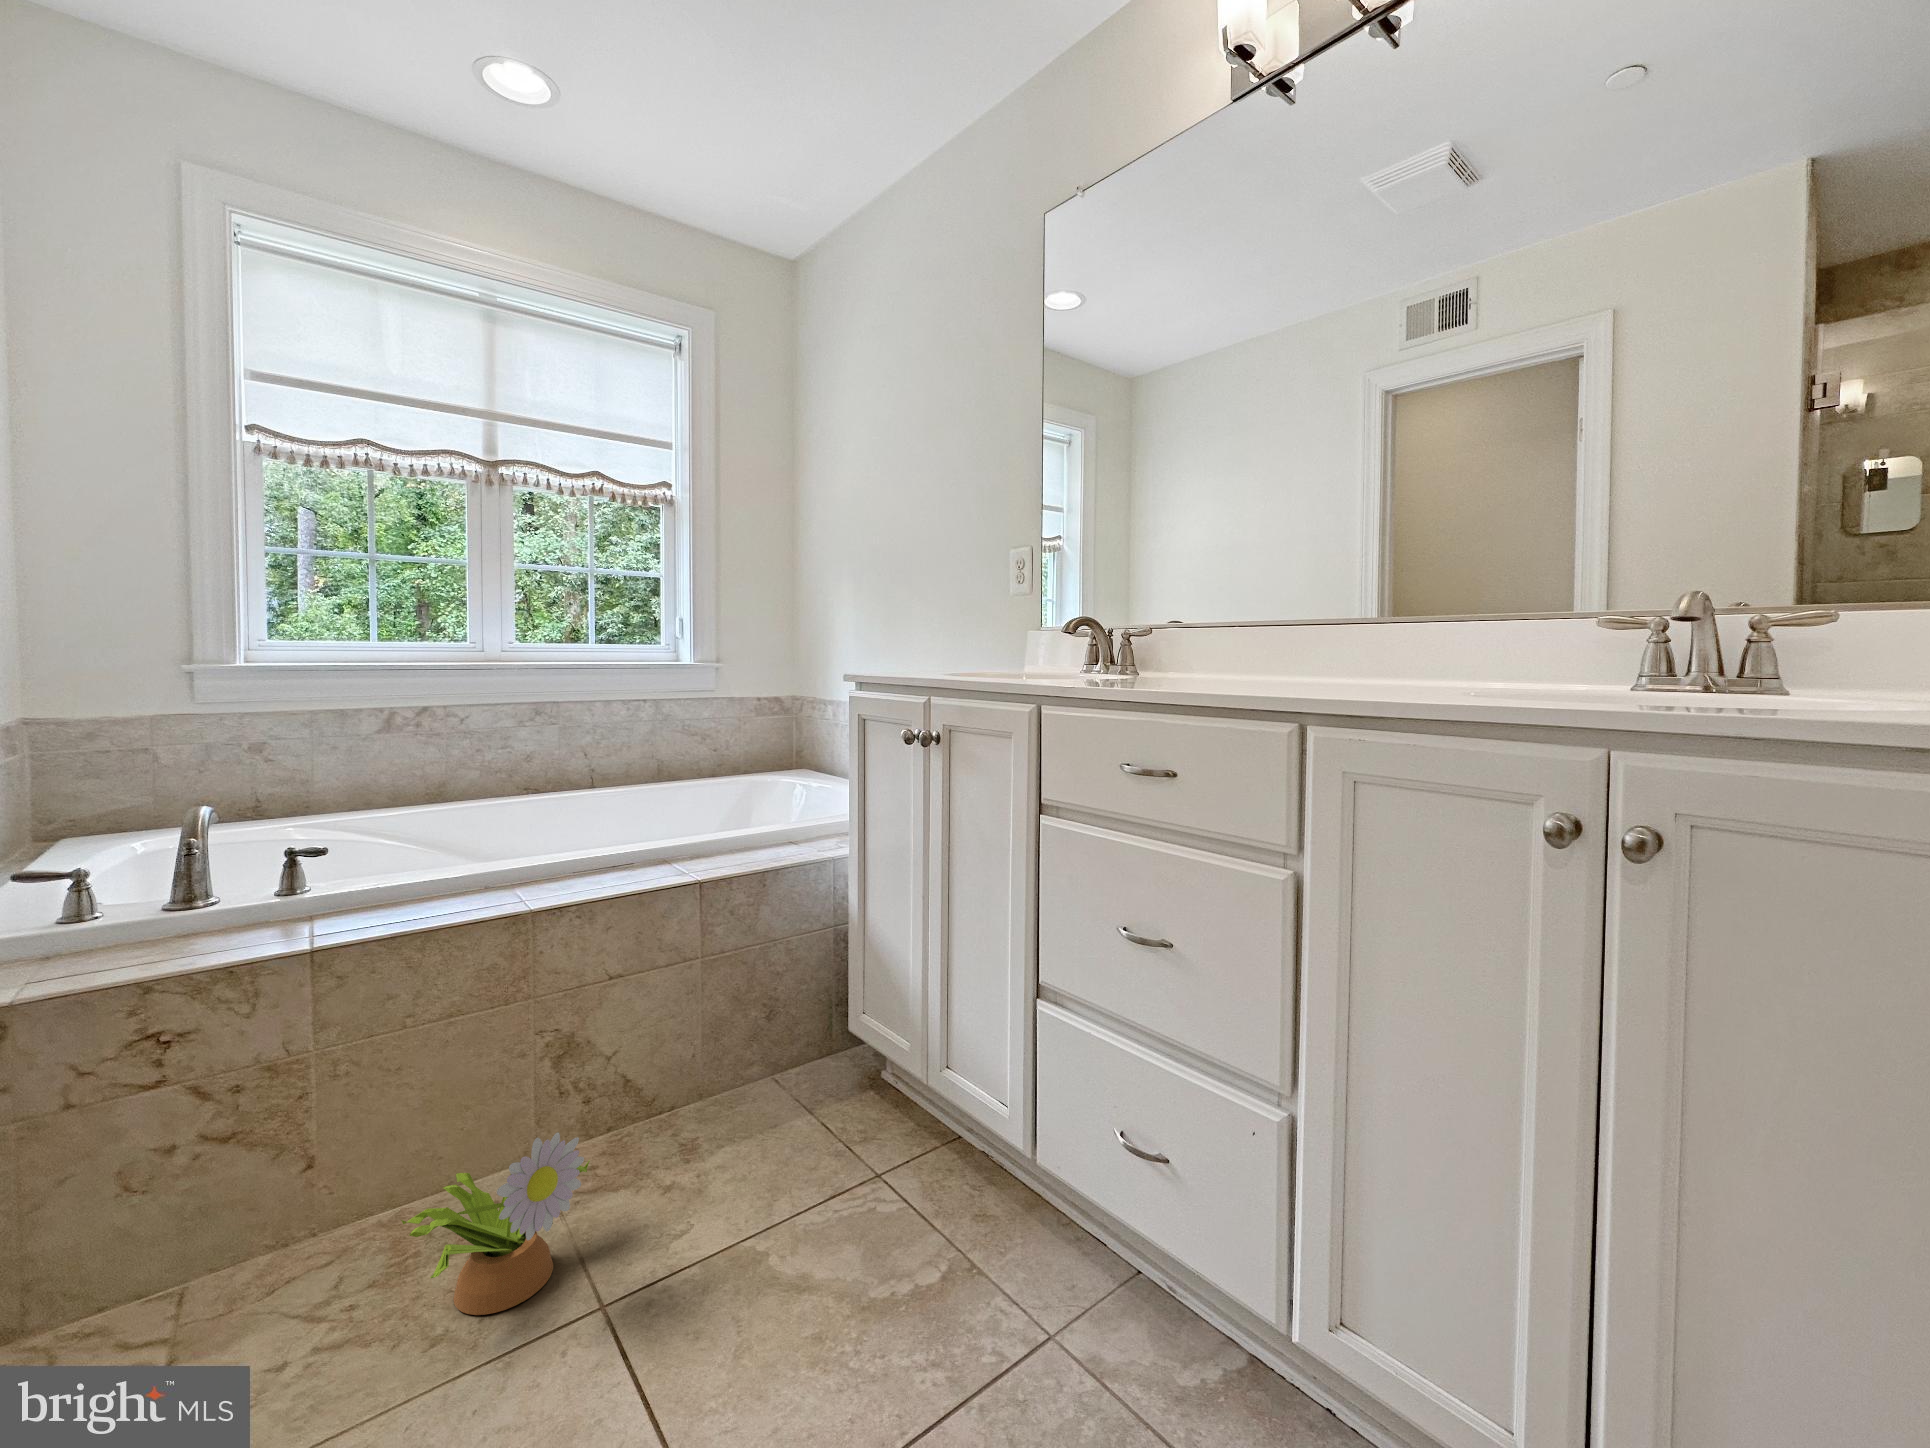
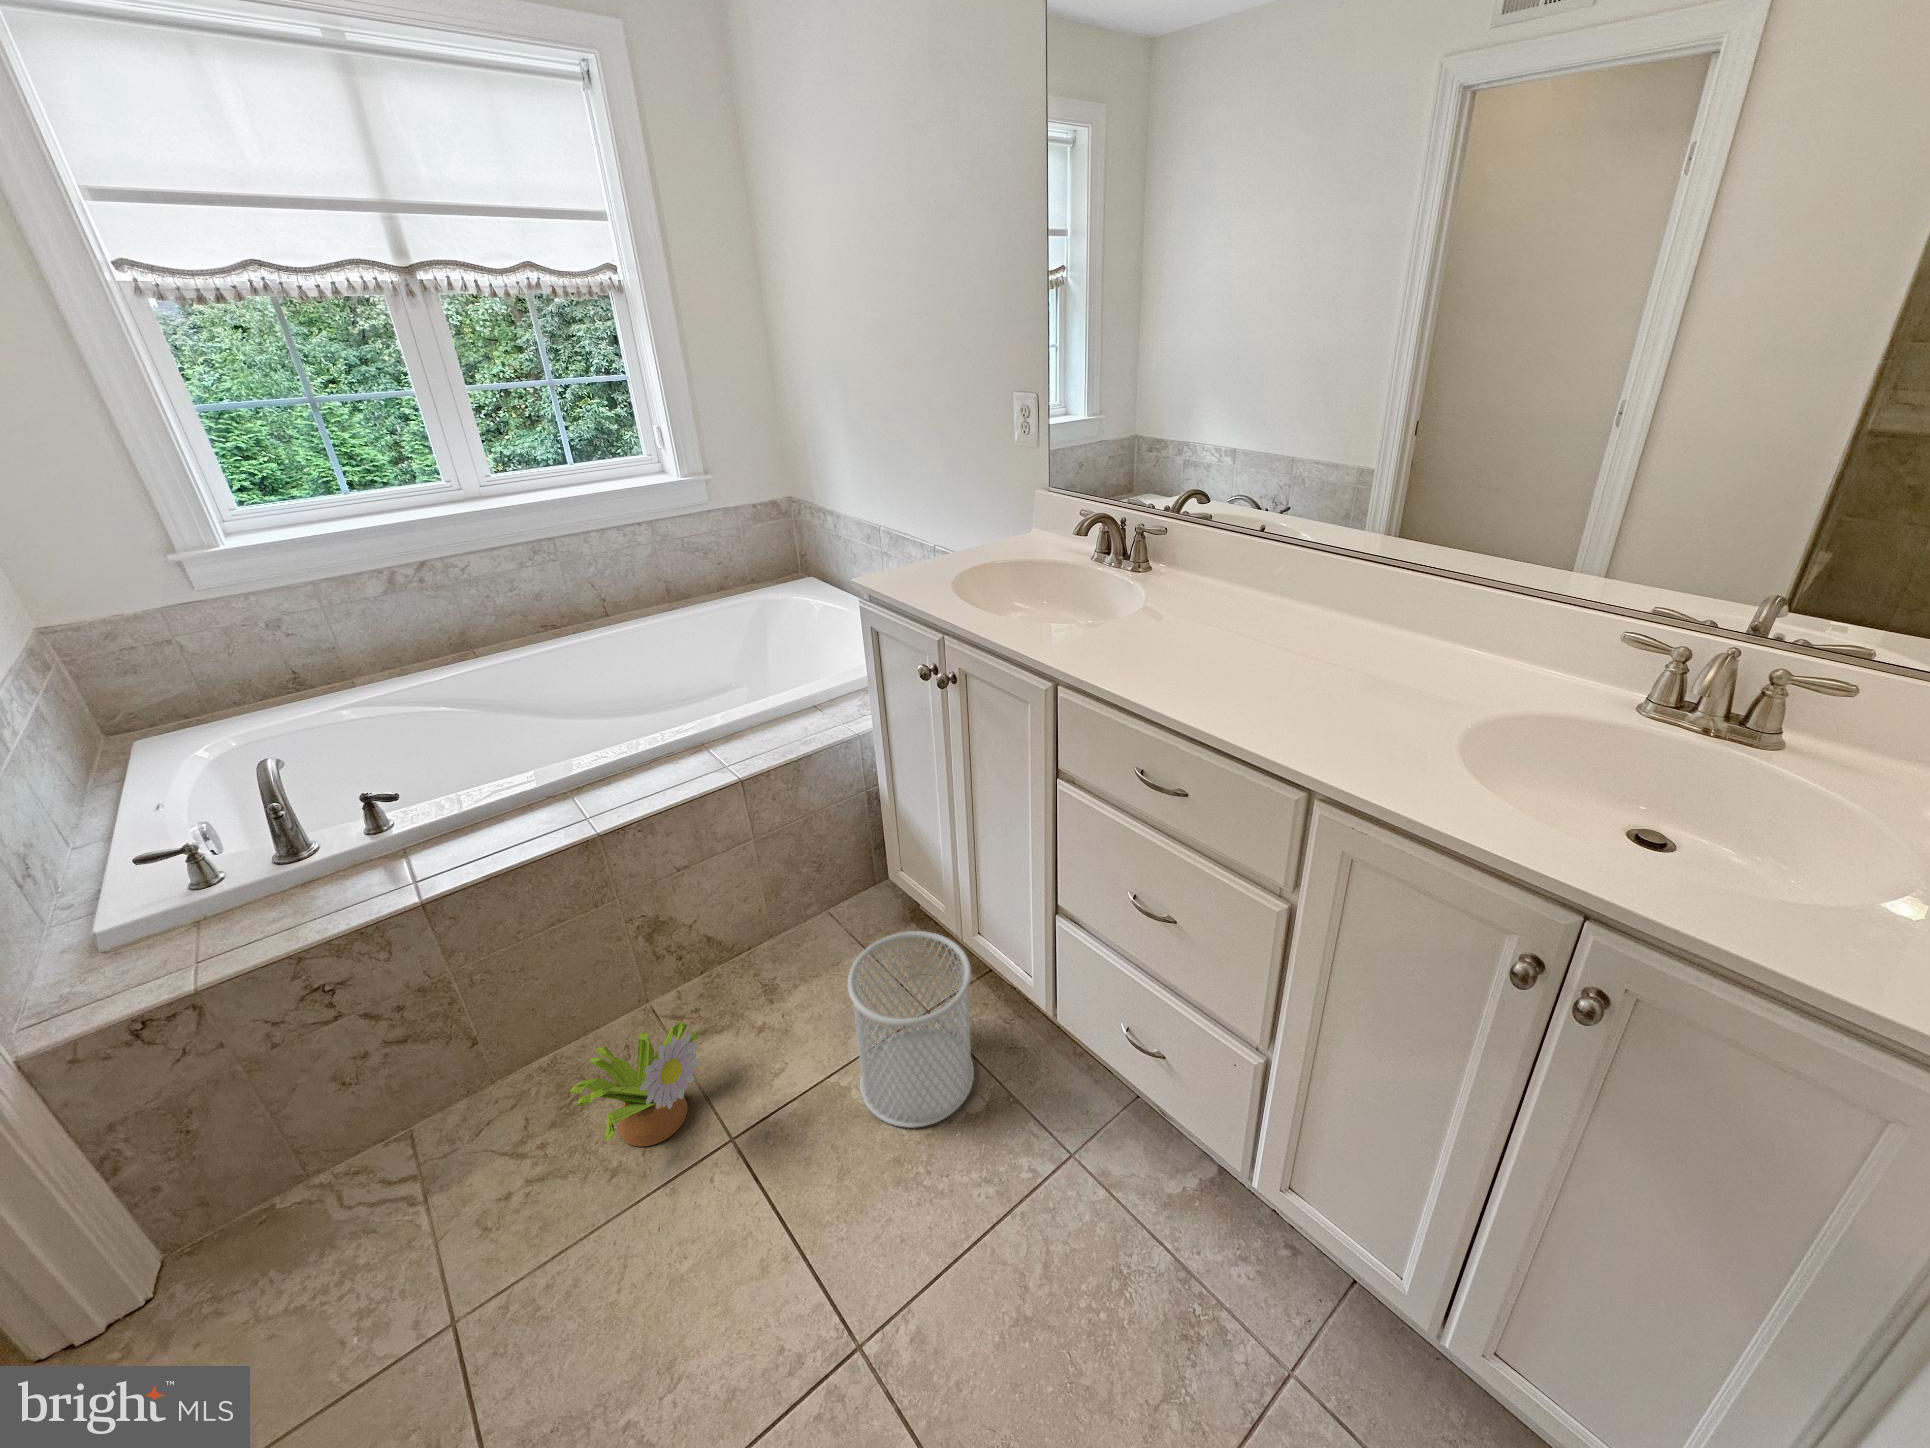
wastebasket: none [781,1032,932,1296] -> present [848,931,974,1128]

